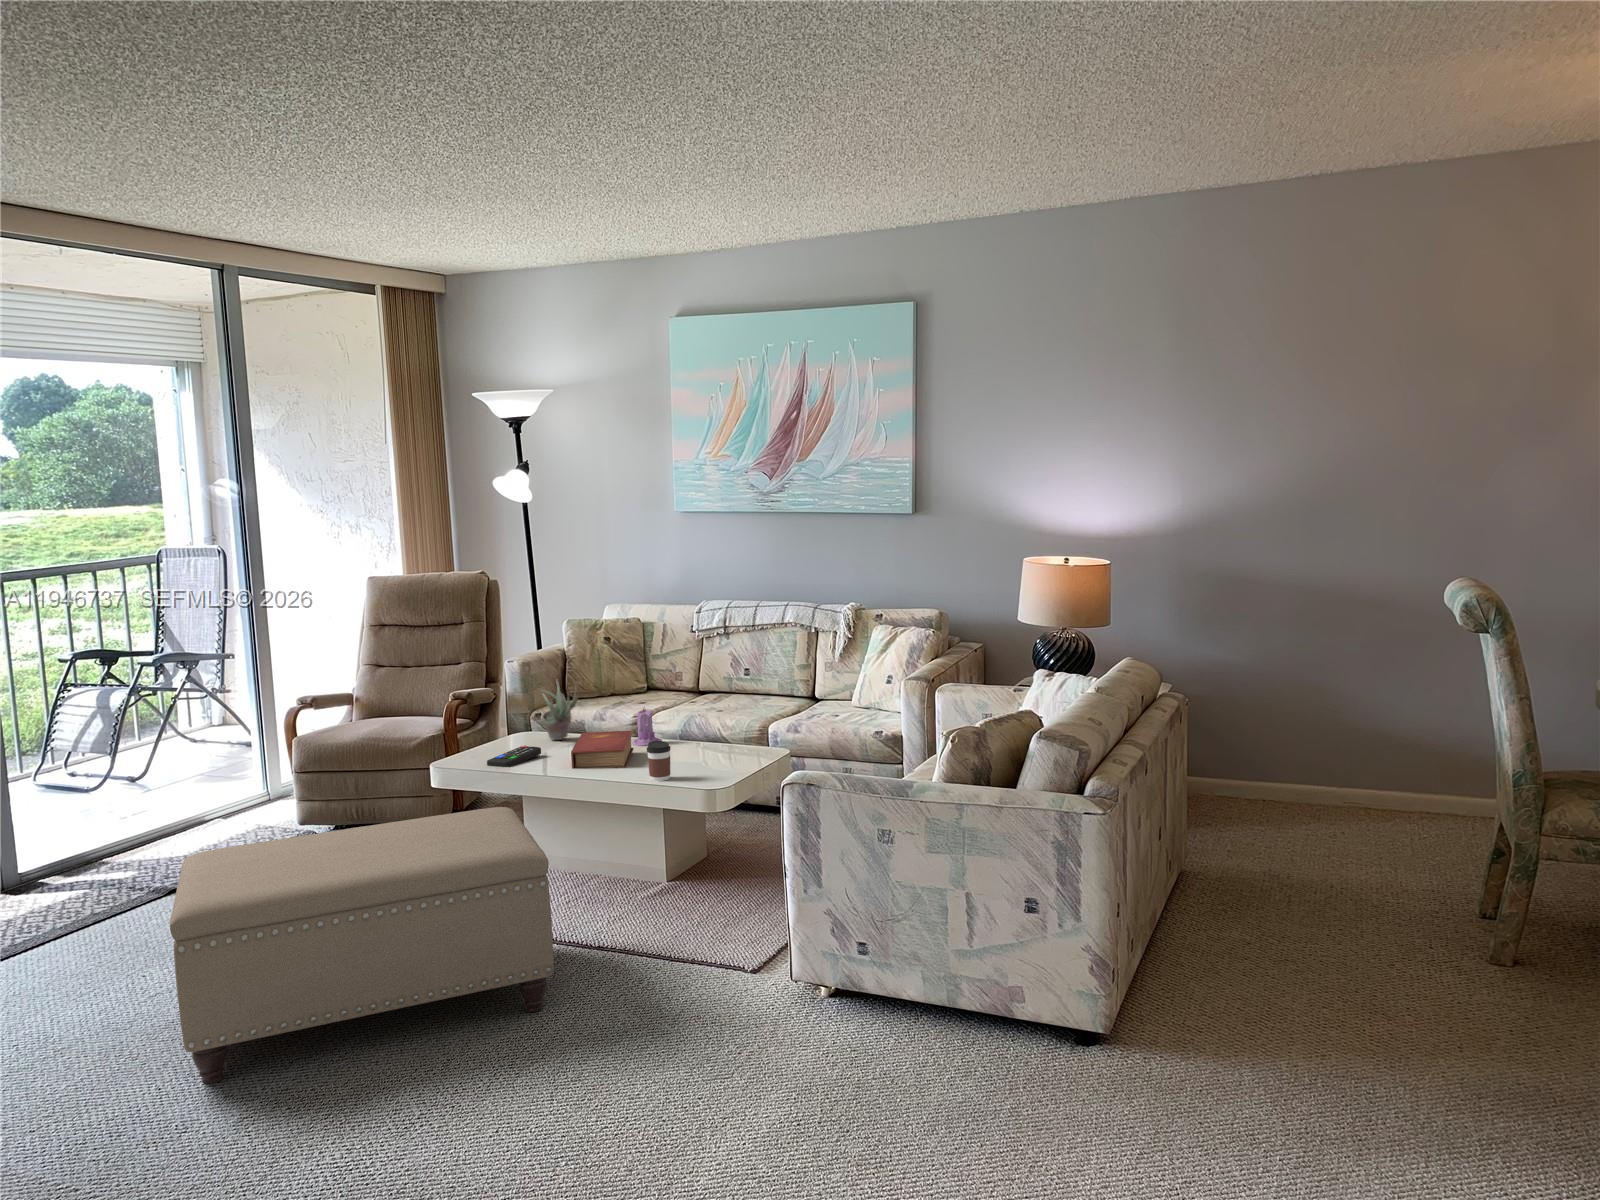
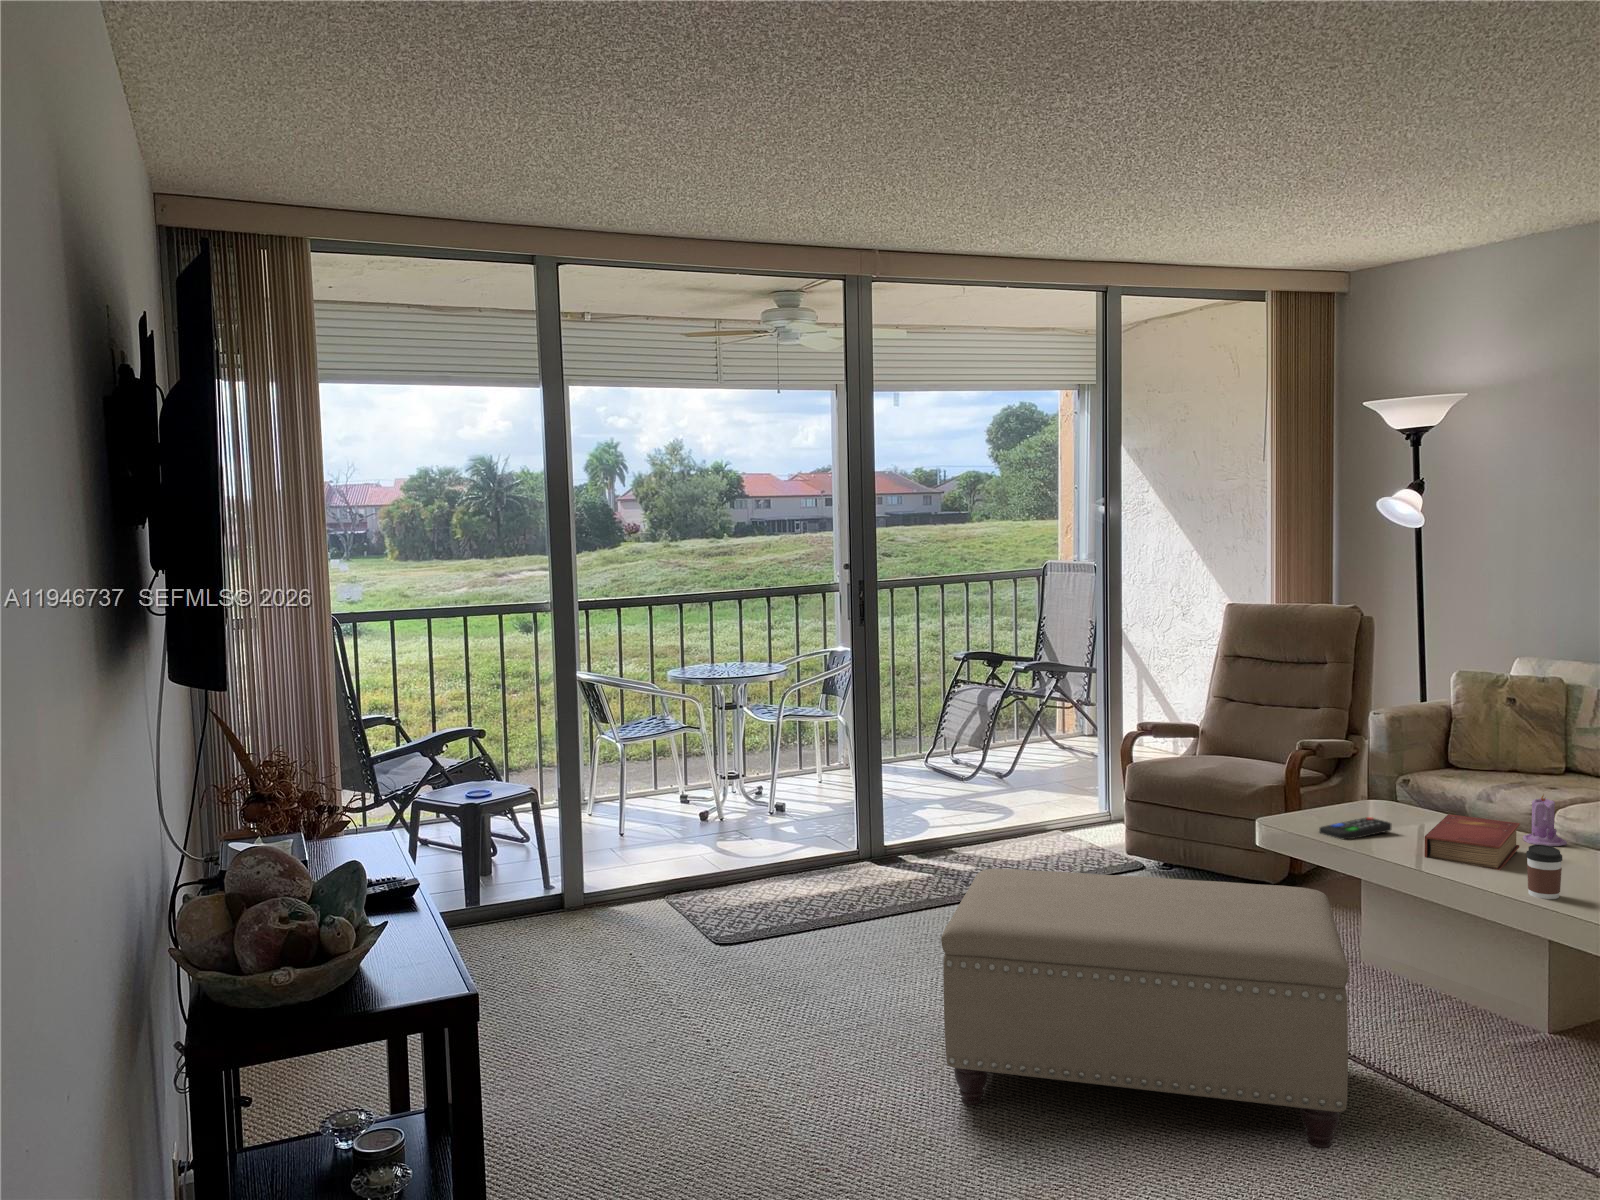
succulent plant: present [537,681,579,740] -> none [1391,743,1453,817]

